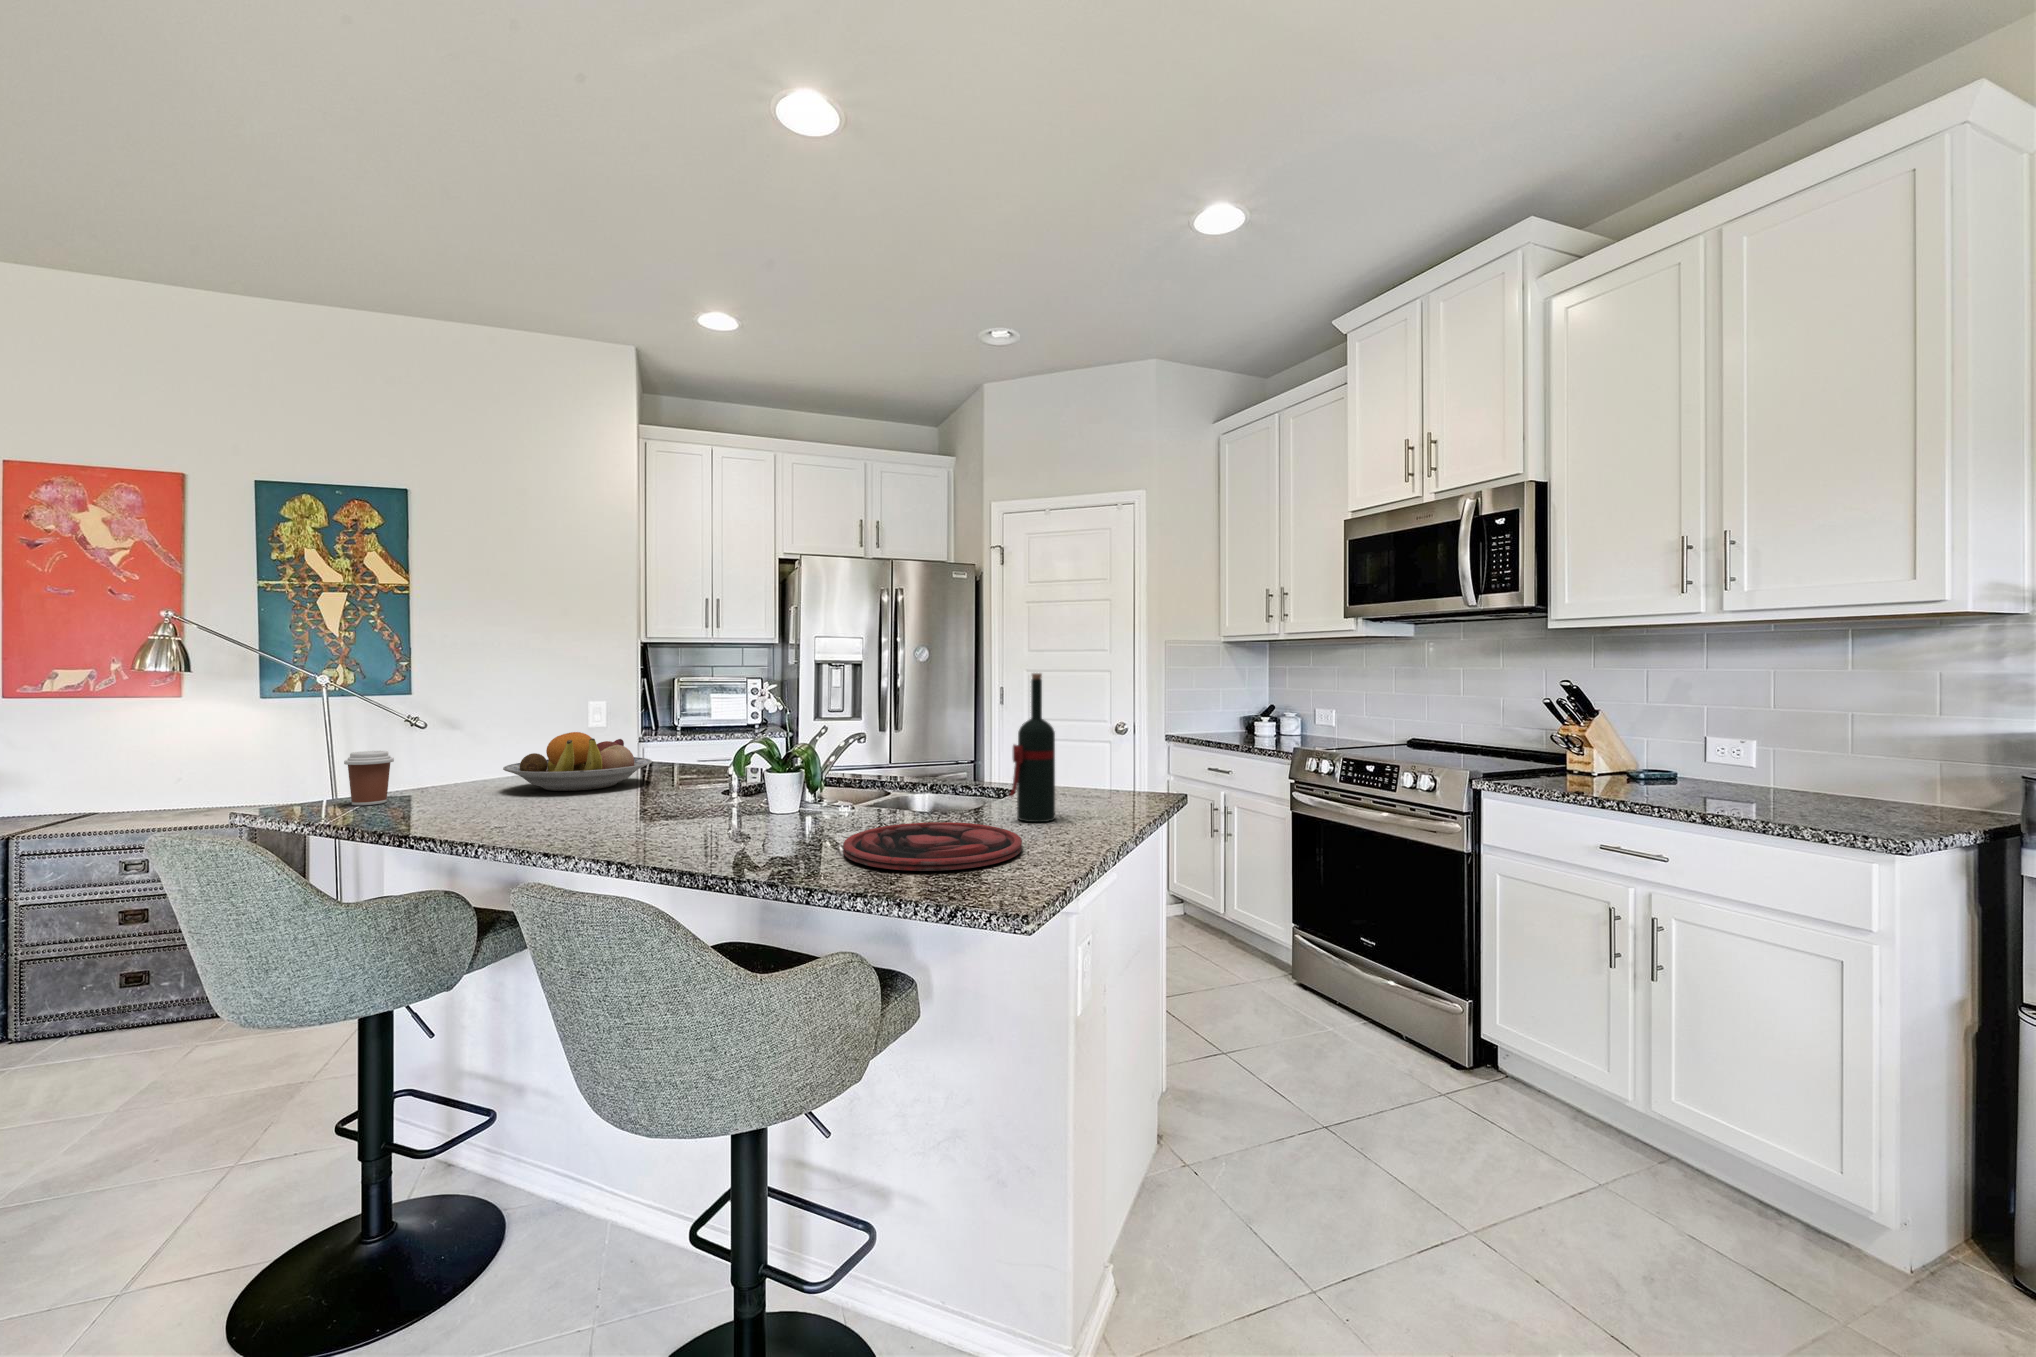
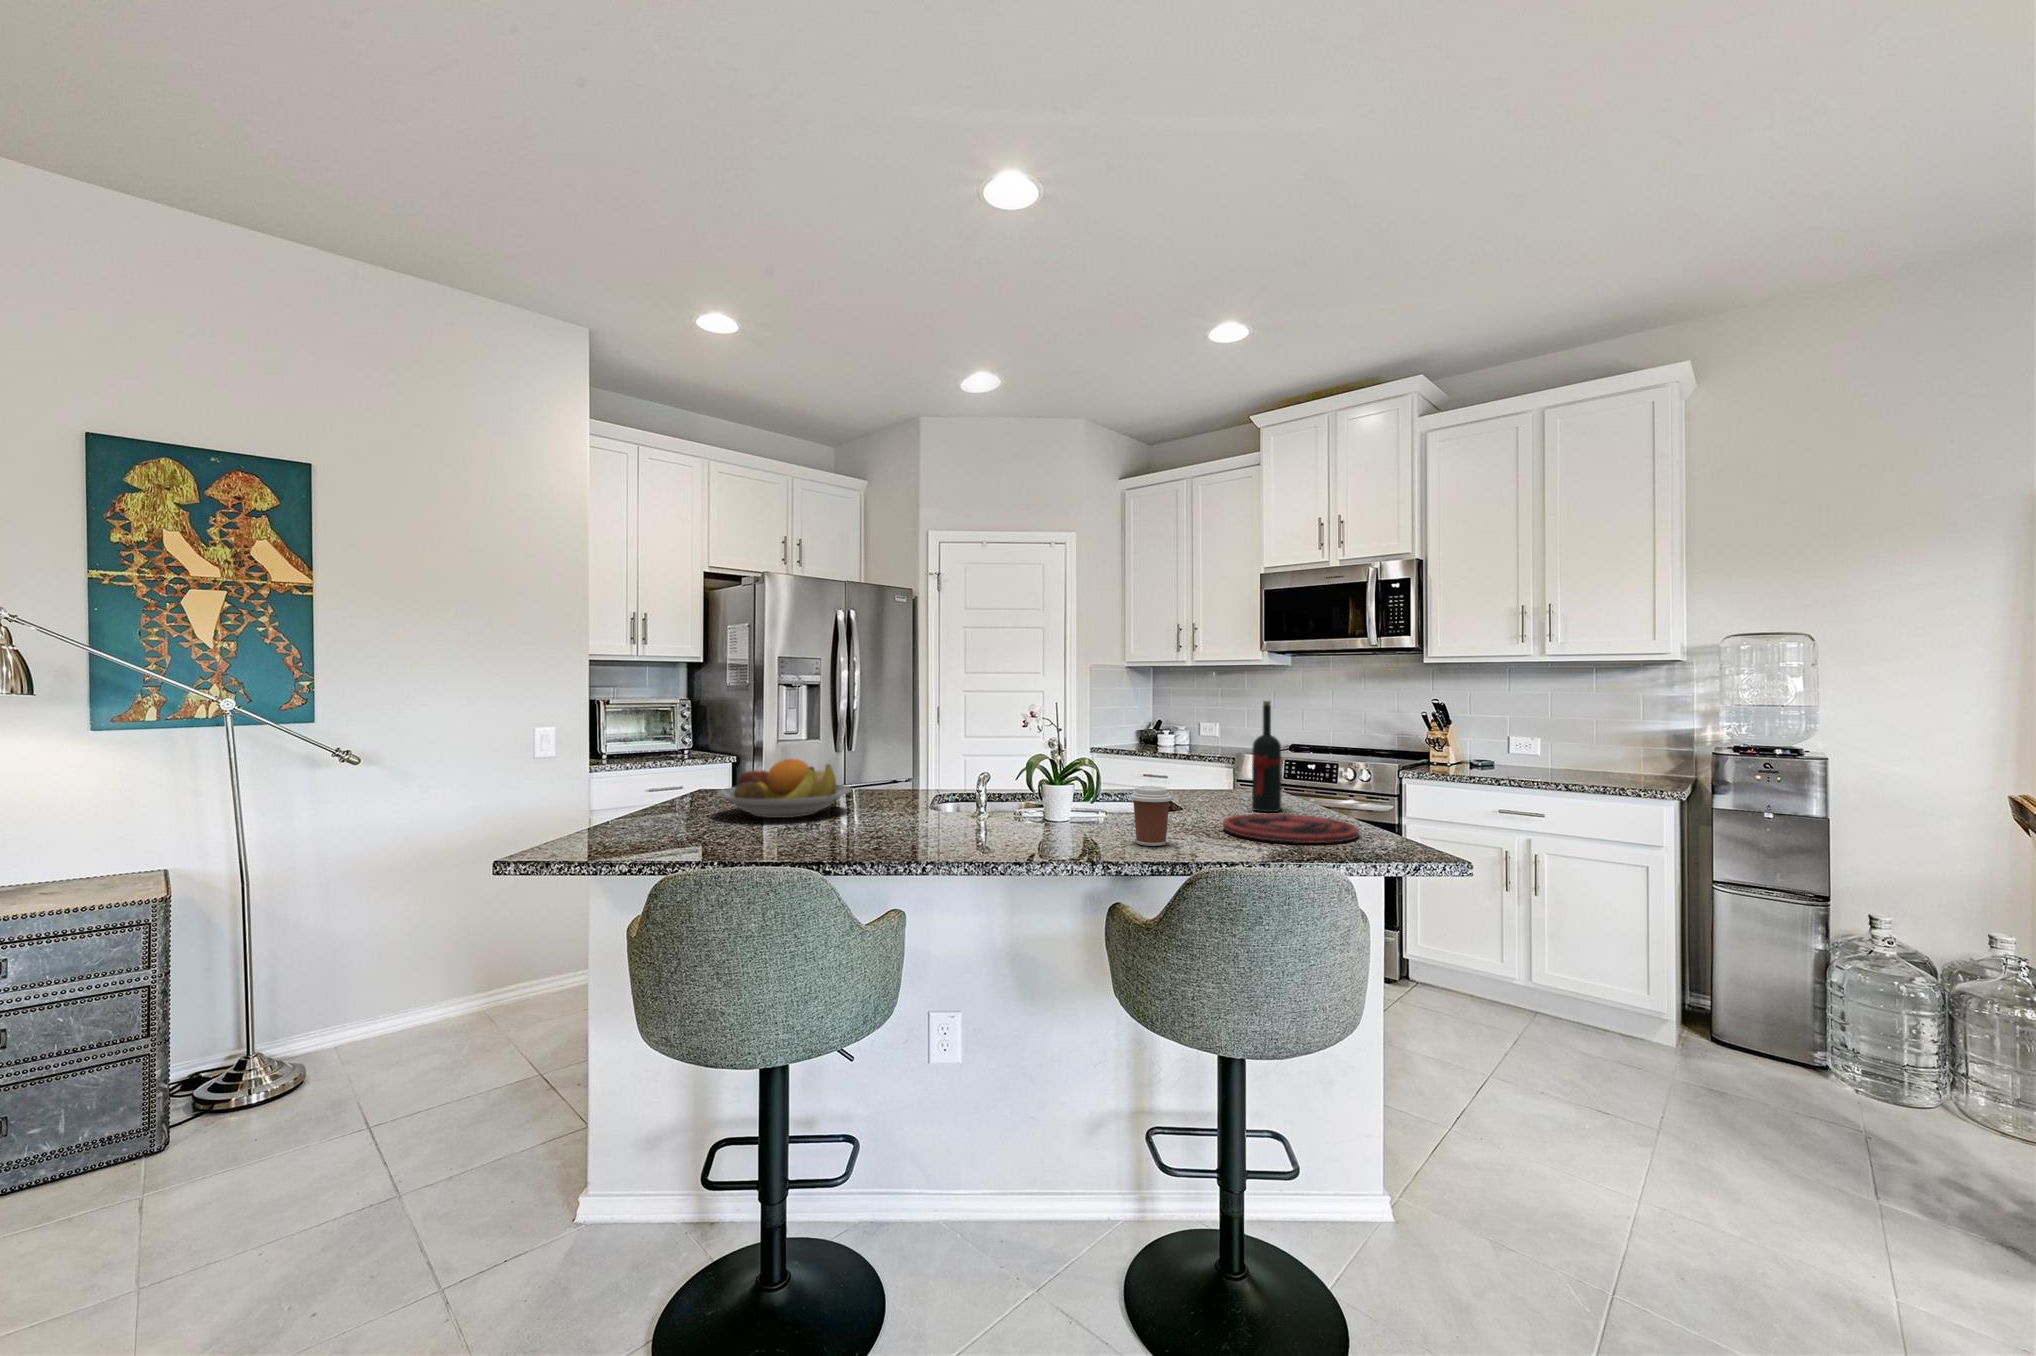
coffee cup: present [344,751,394,805] -> present [1130,786,1172,846]

